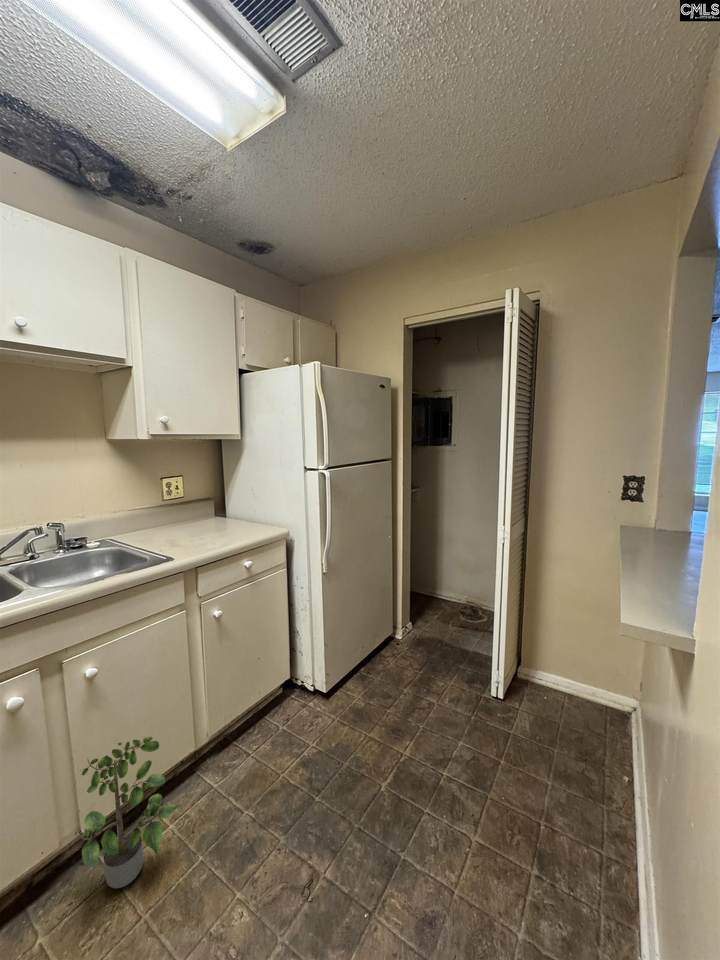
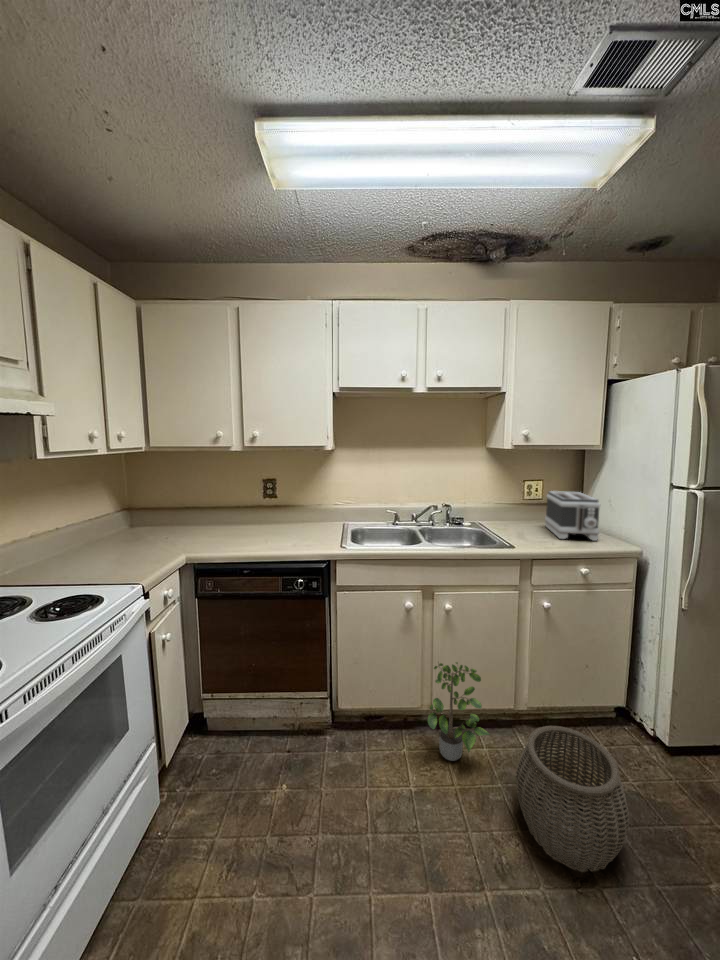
toaster: none [191,484,252,537] -> present [545,491,600,541]
woven basket: none [223,731,332,889] -> present [516,726,629,871]

